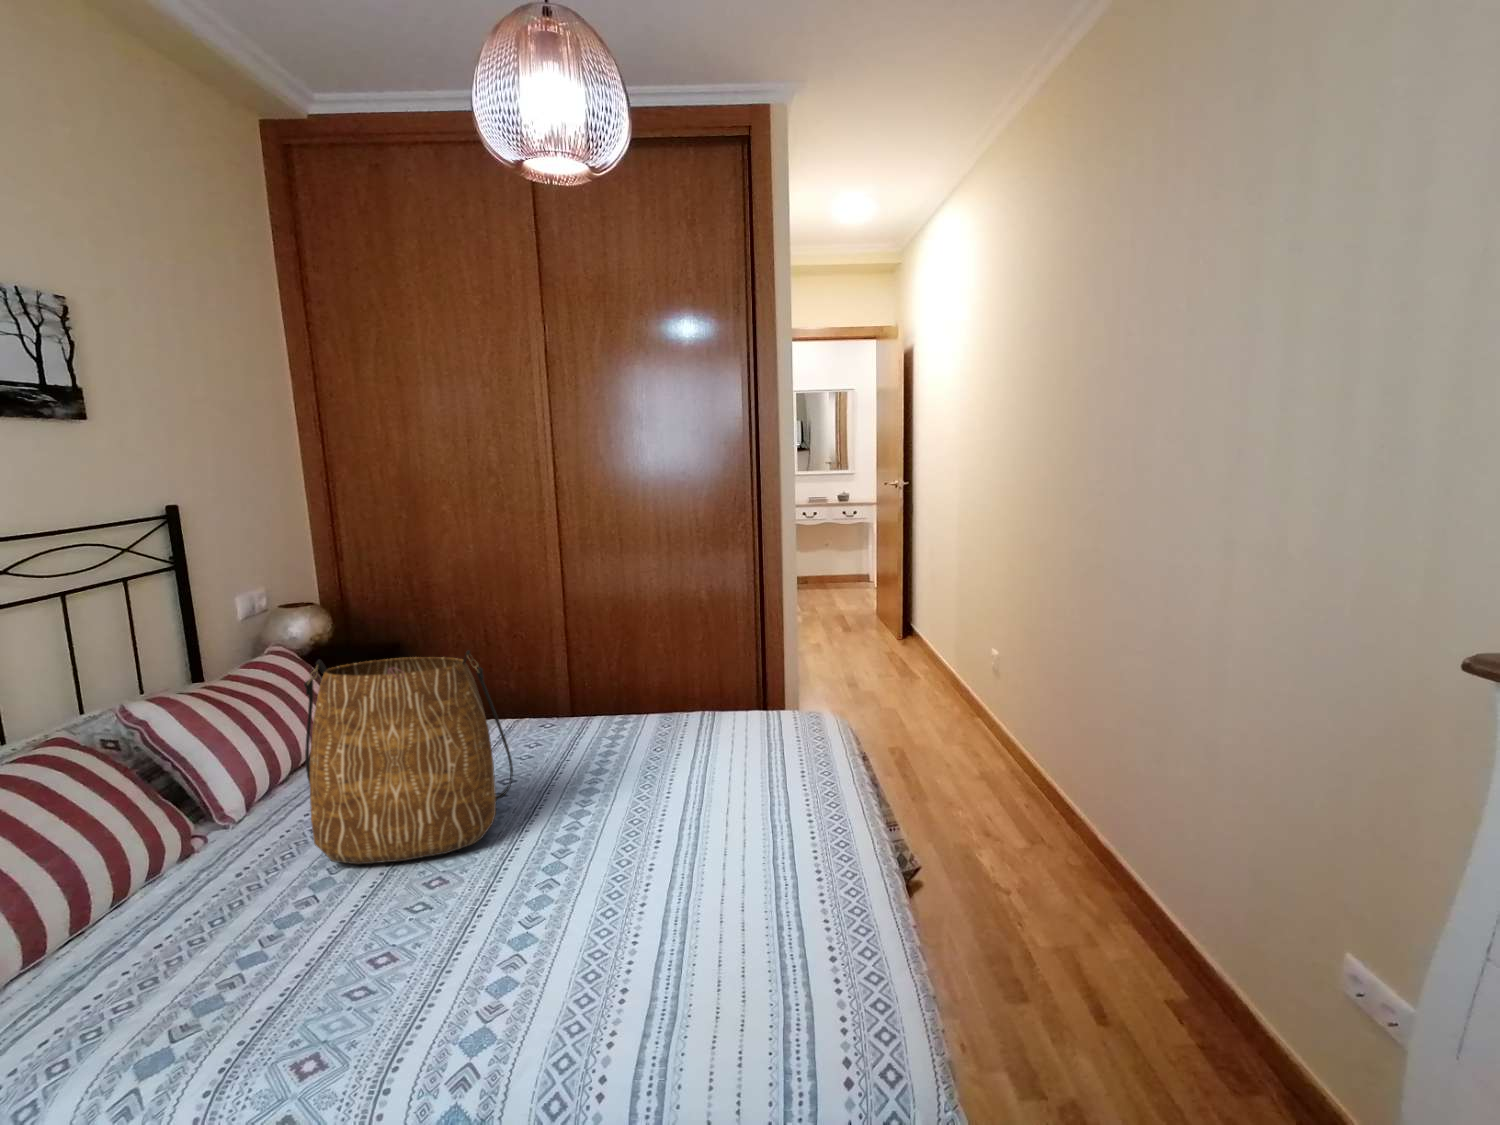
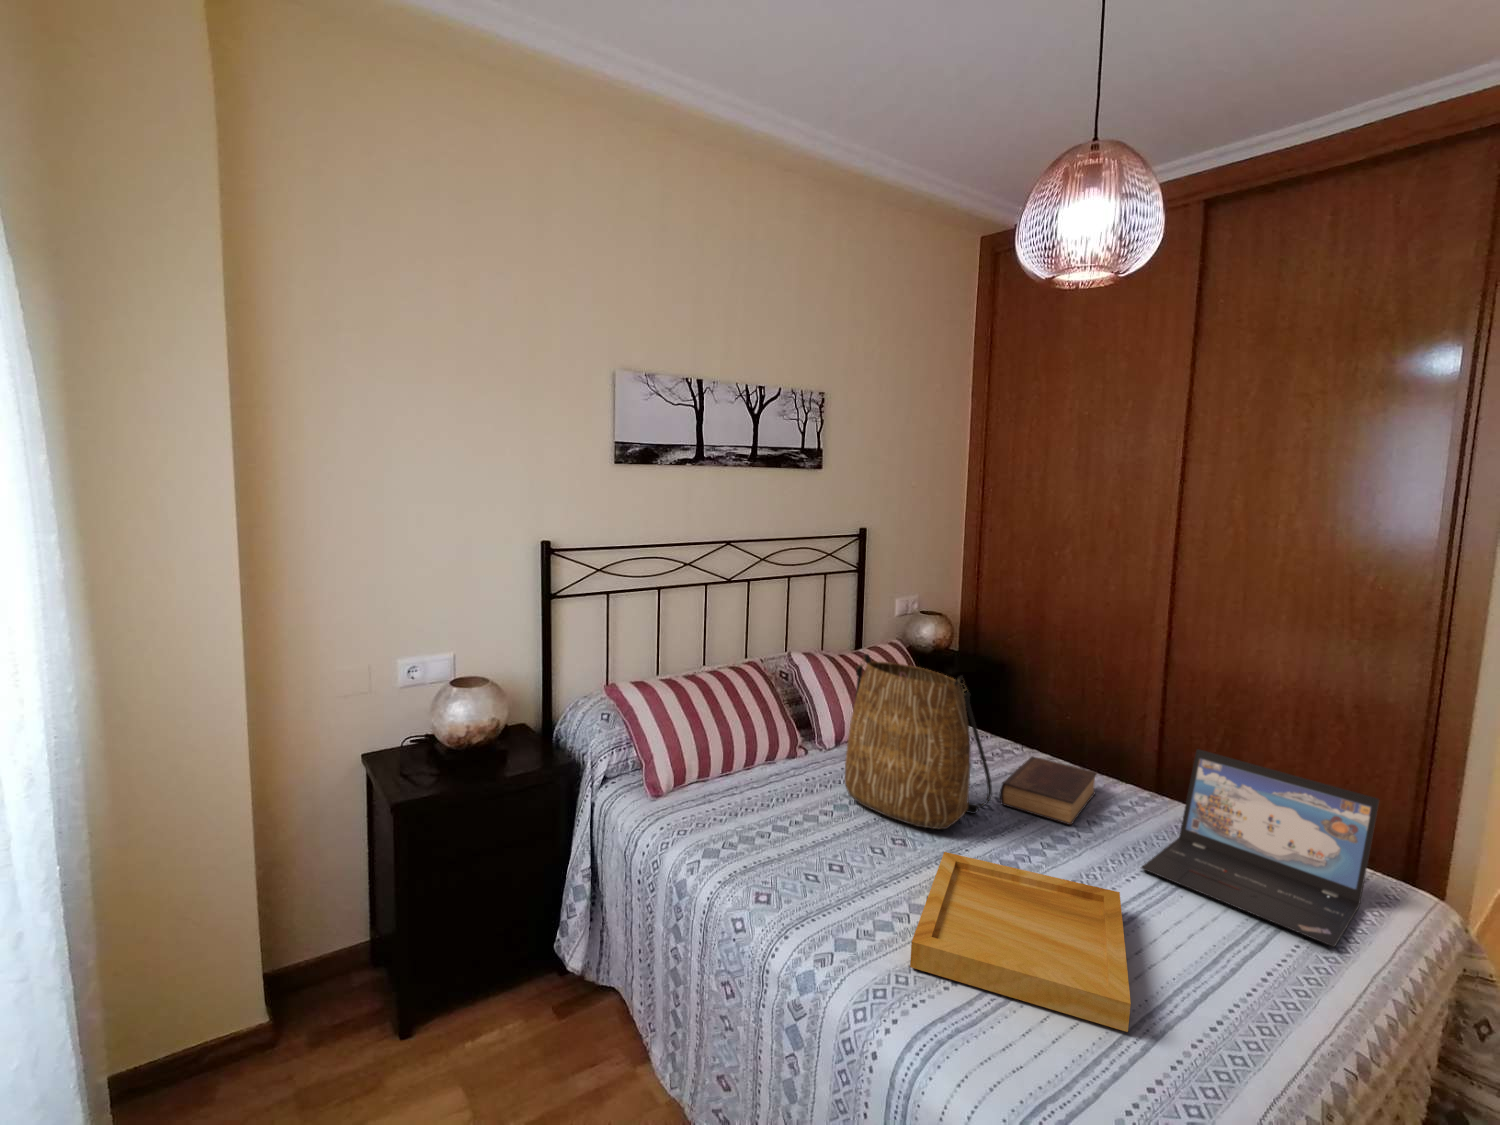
laptop: none [669,655,818,785] -> present [1141,749,1379,947]
book: none [507,717,589,787] -> present [1000,756,1097,825]
tray: none [510,812,777,1008] -> present [910,852,1131,1032]

